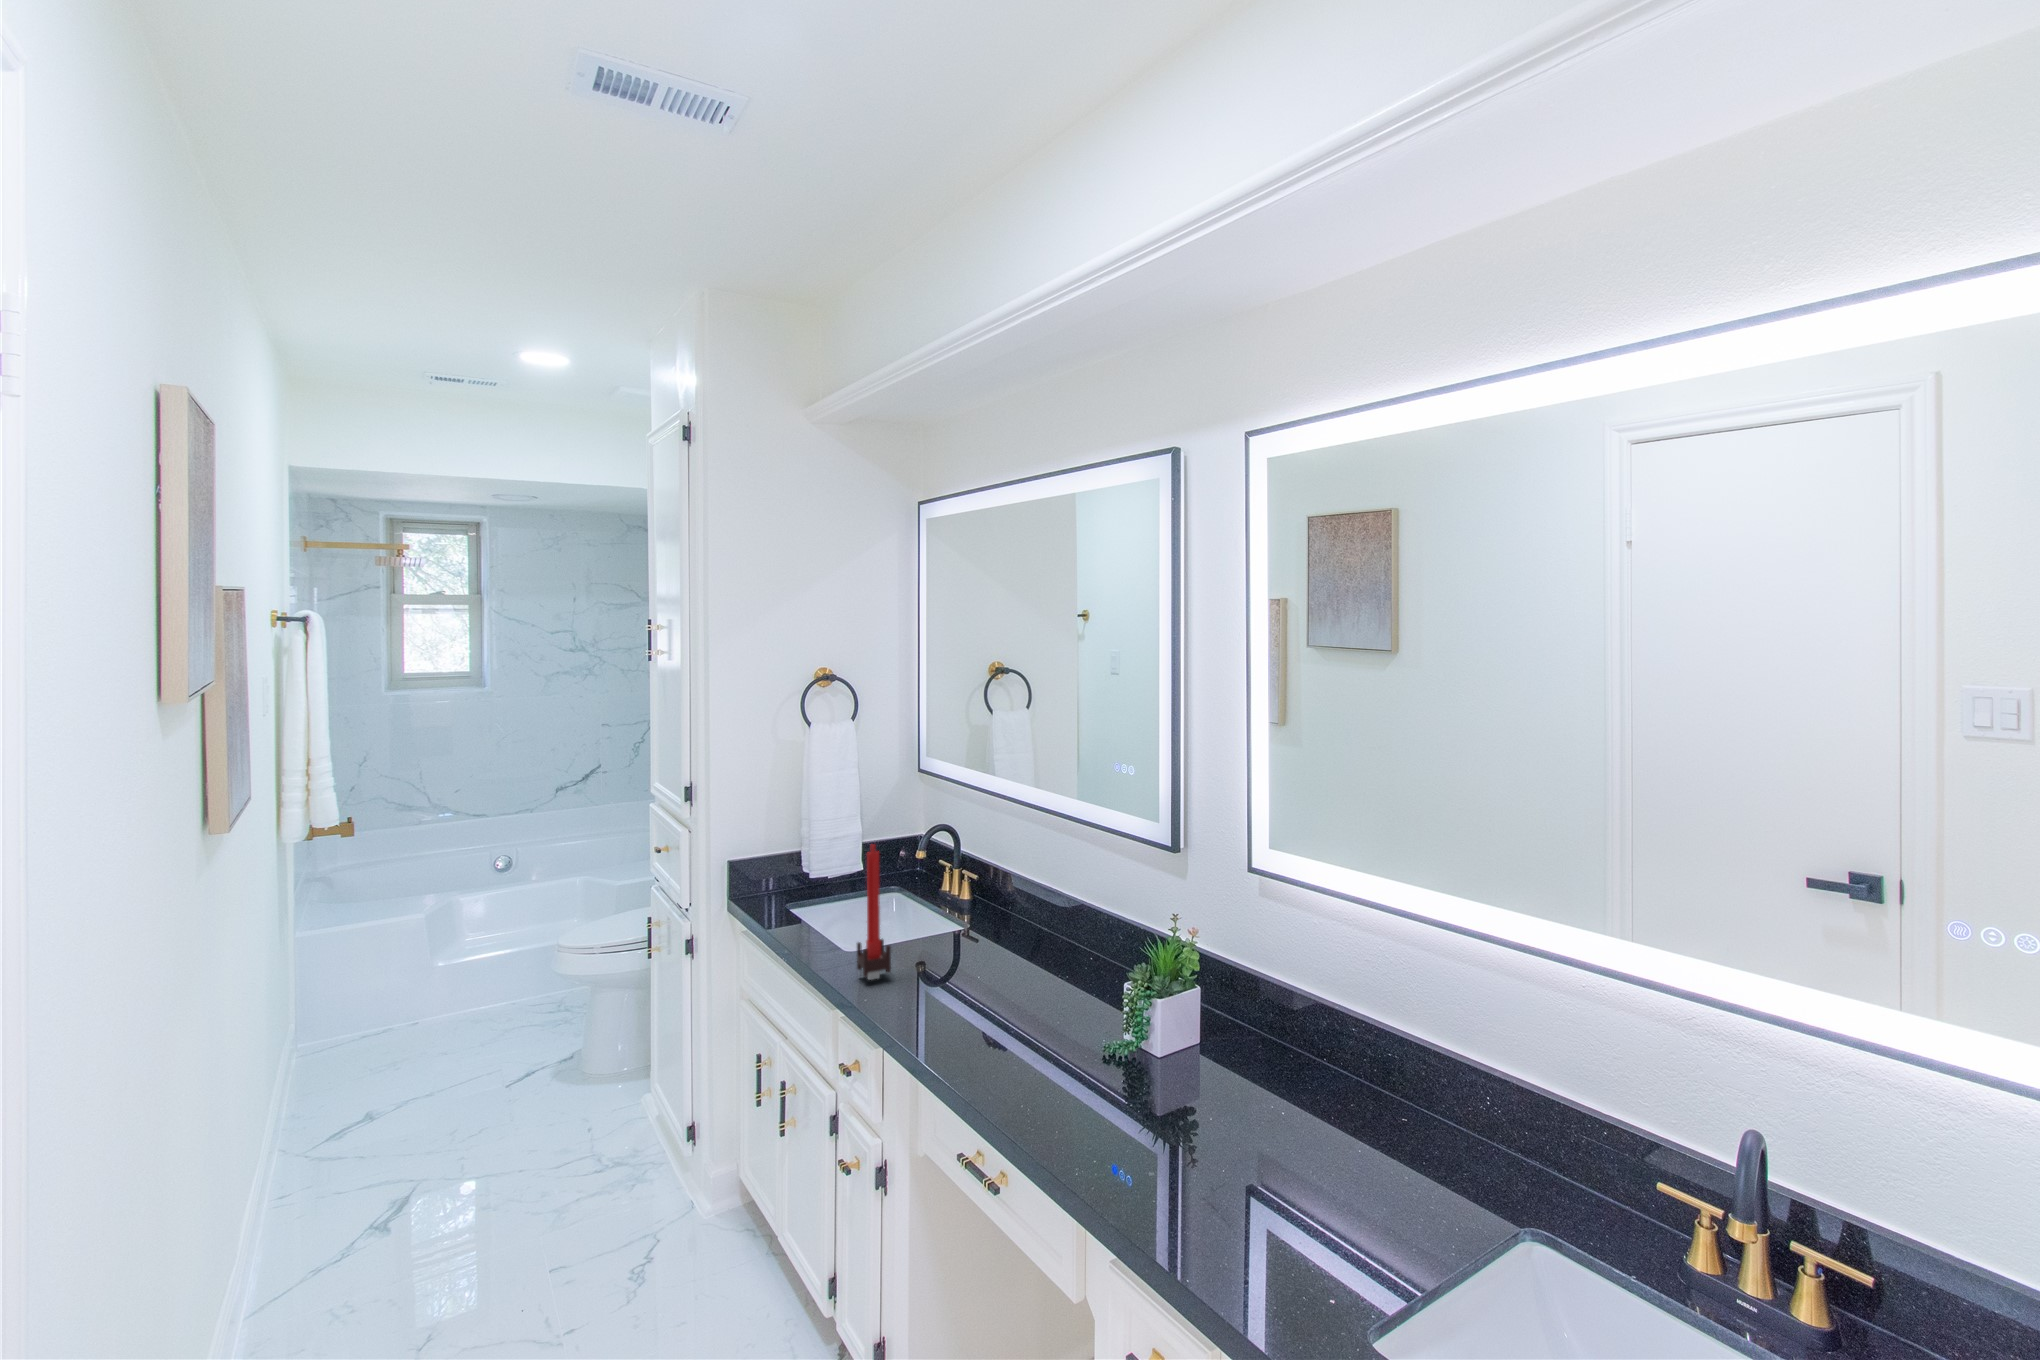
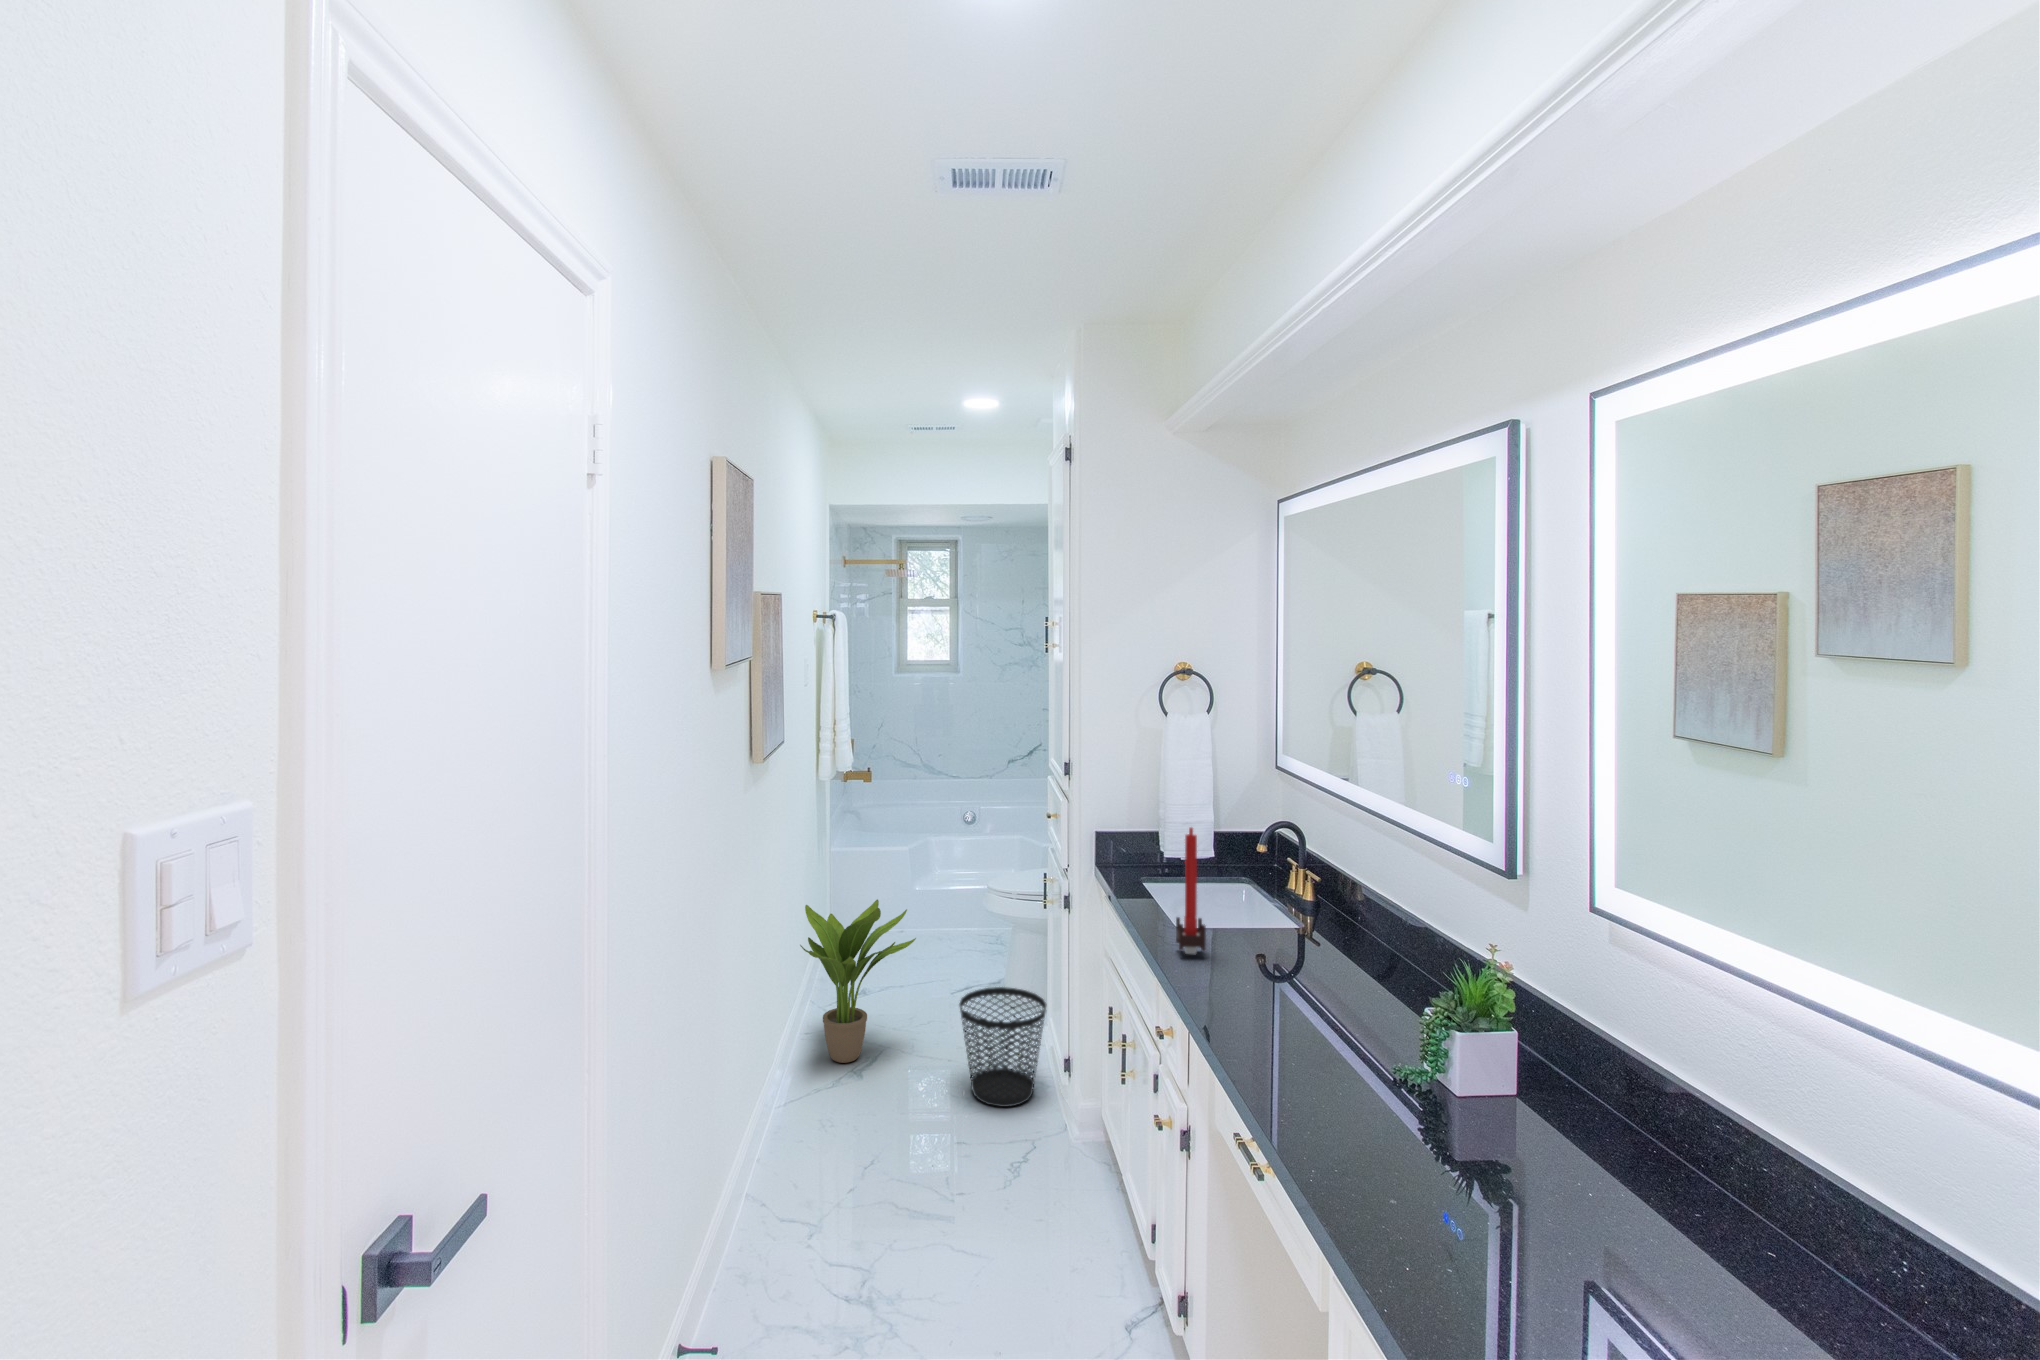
potted plant: none [283,994,472,1227] -> present [800,899,916,1063]
wastebasket: none [545,1064,662,1215] -> present [959,987,1046,1107]

